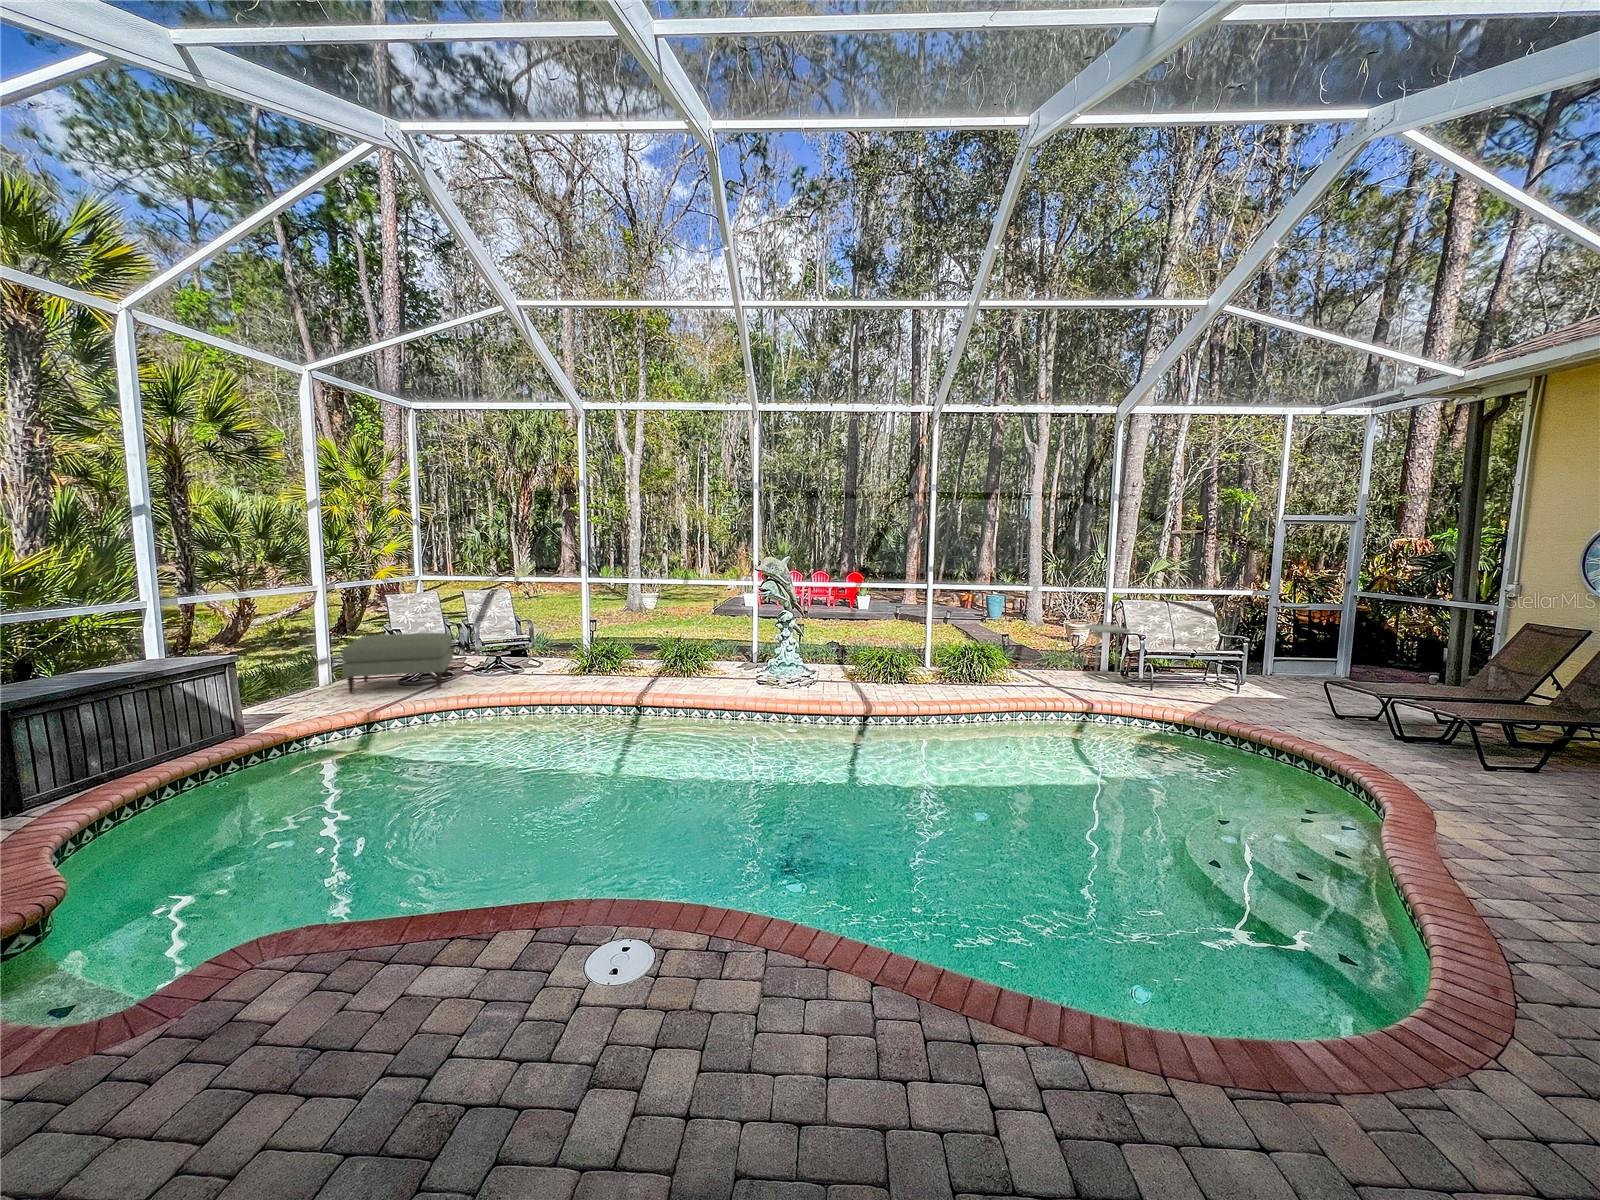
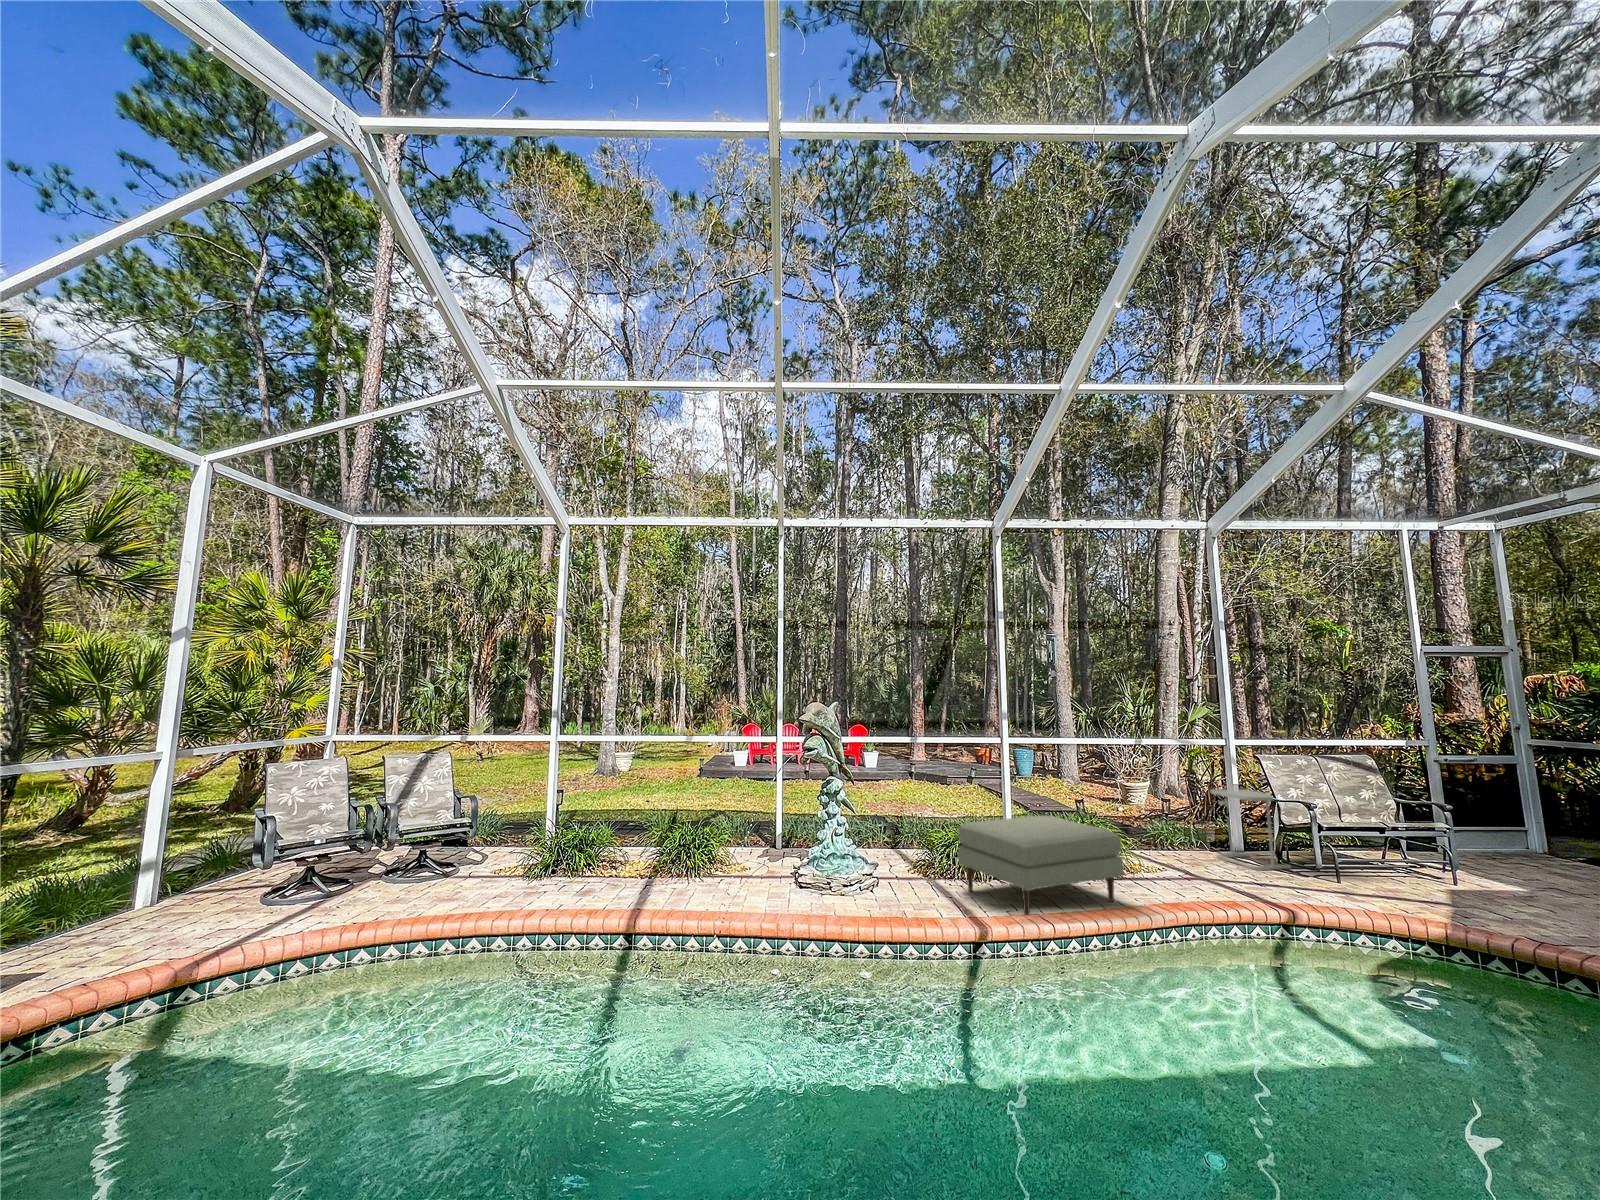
ottoman: present [342,633,453,694] -> present [958,816,1124,915]

